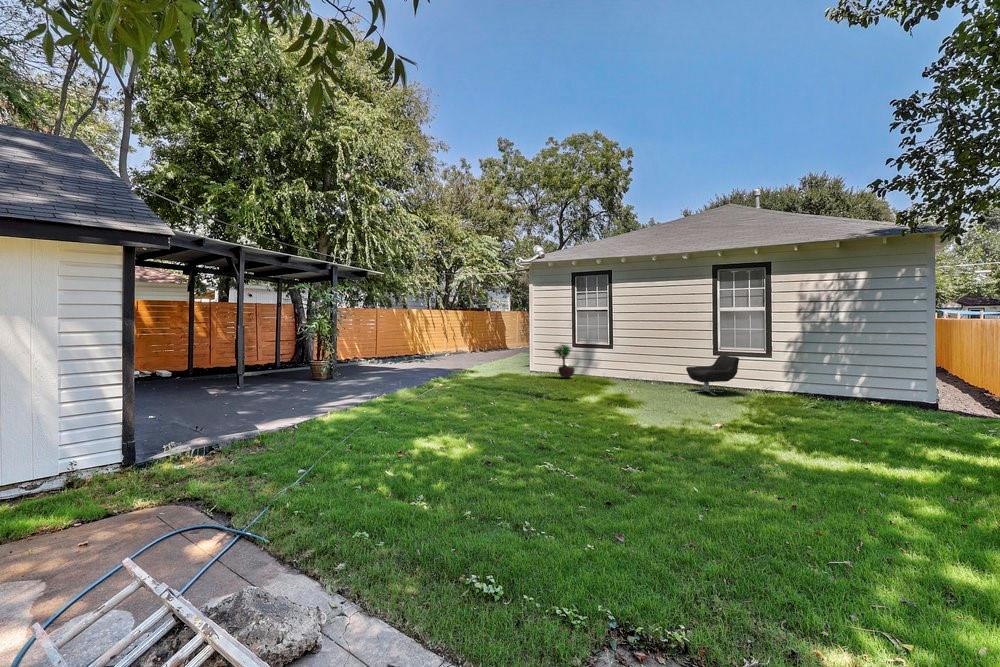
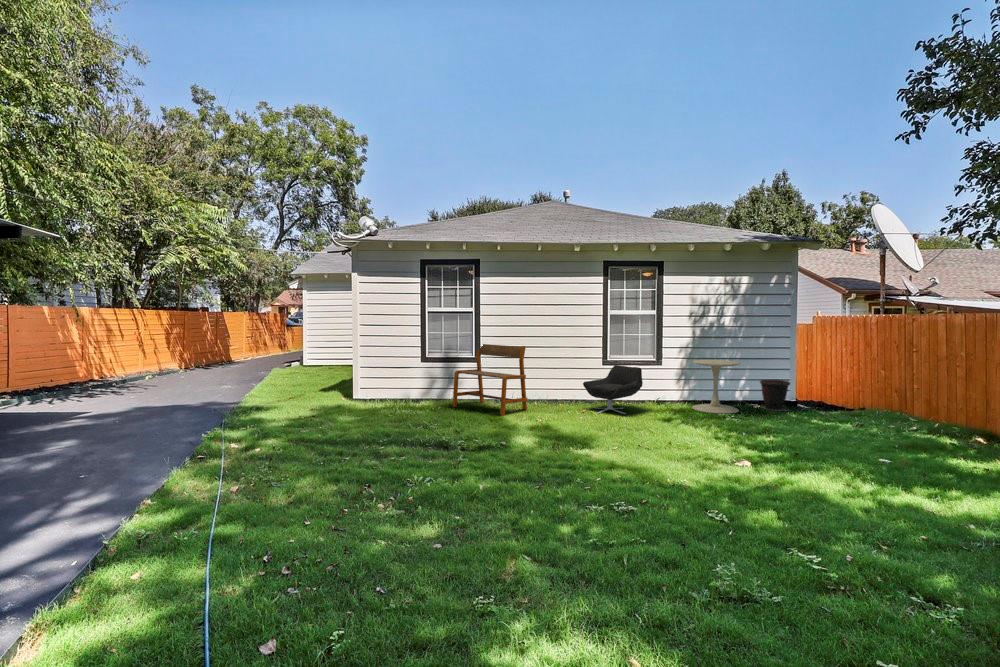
bench: none [588,334,639,388] -> present [453,344,528,416]
potted tree: present [554,345,574,378] -> none [401,354,433,406]
pedestal table: none [793,353,844,404] -> present [692,360,740,414]
bucket: none [875,375,912,409] -> present [760,379,790,411]

